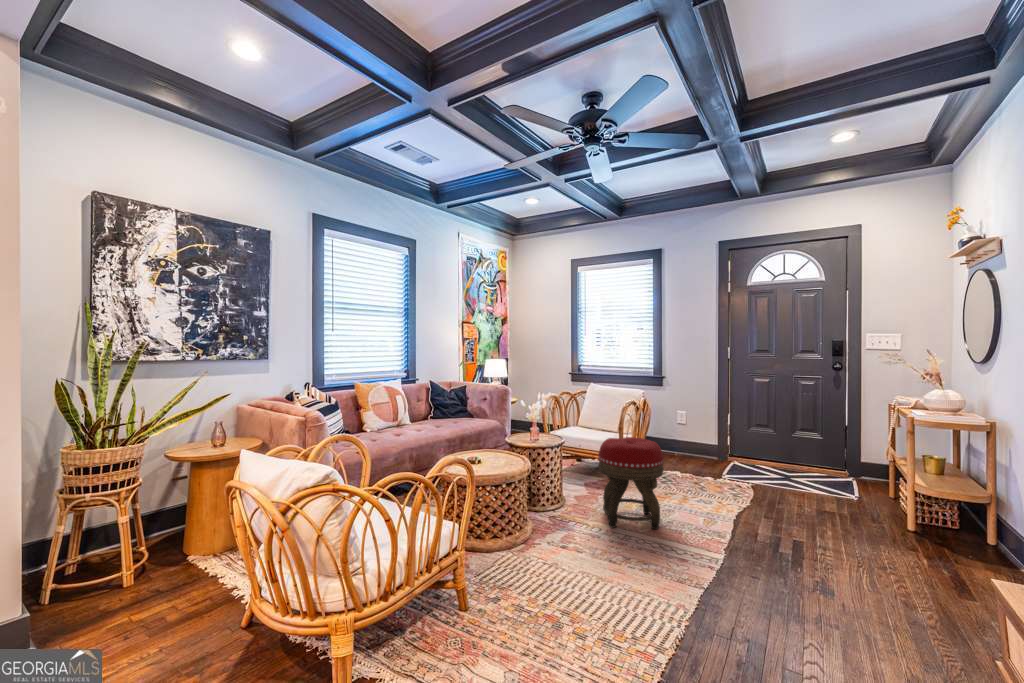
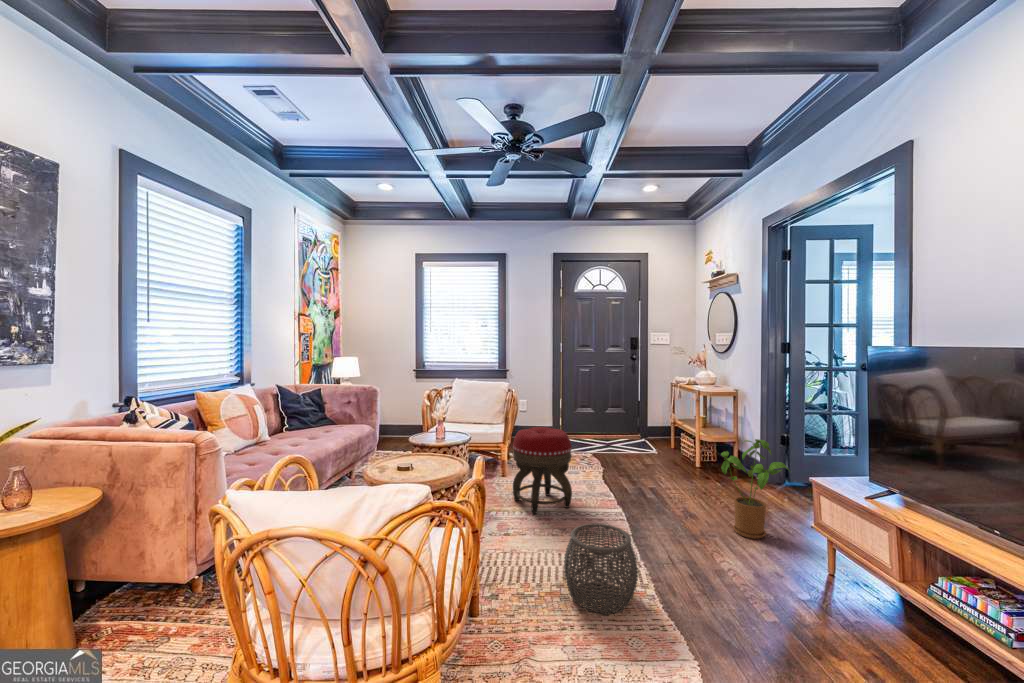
house plant: none [834,480,939,621] -> present [721,439,788,539]
woven basket: none [556,534,634,630] -> present [564,523,638,614]

